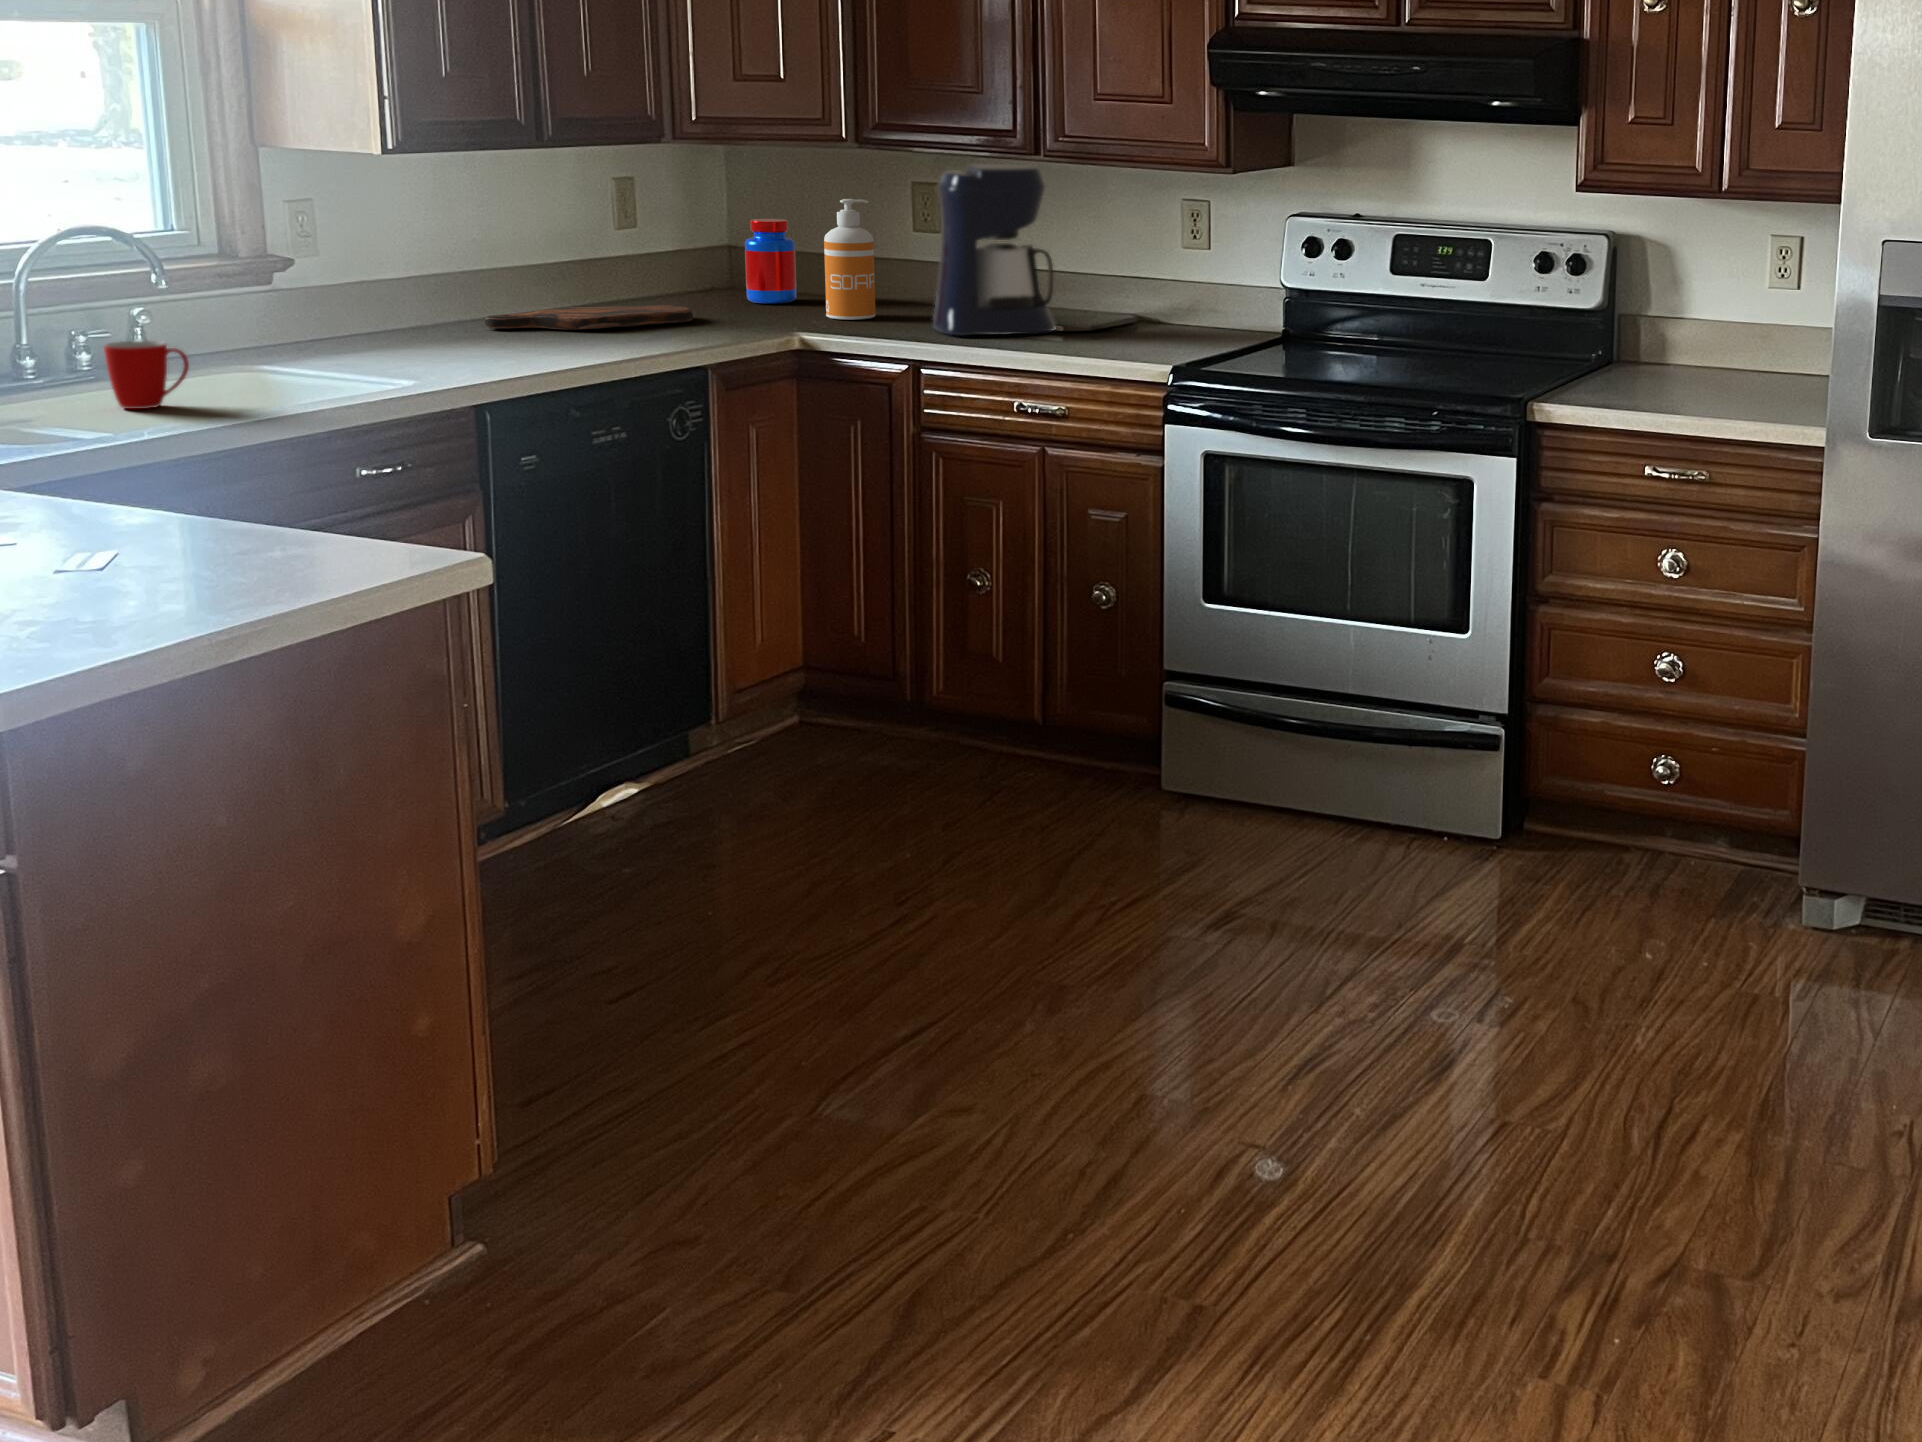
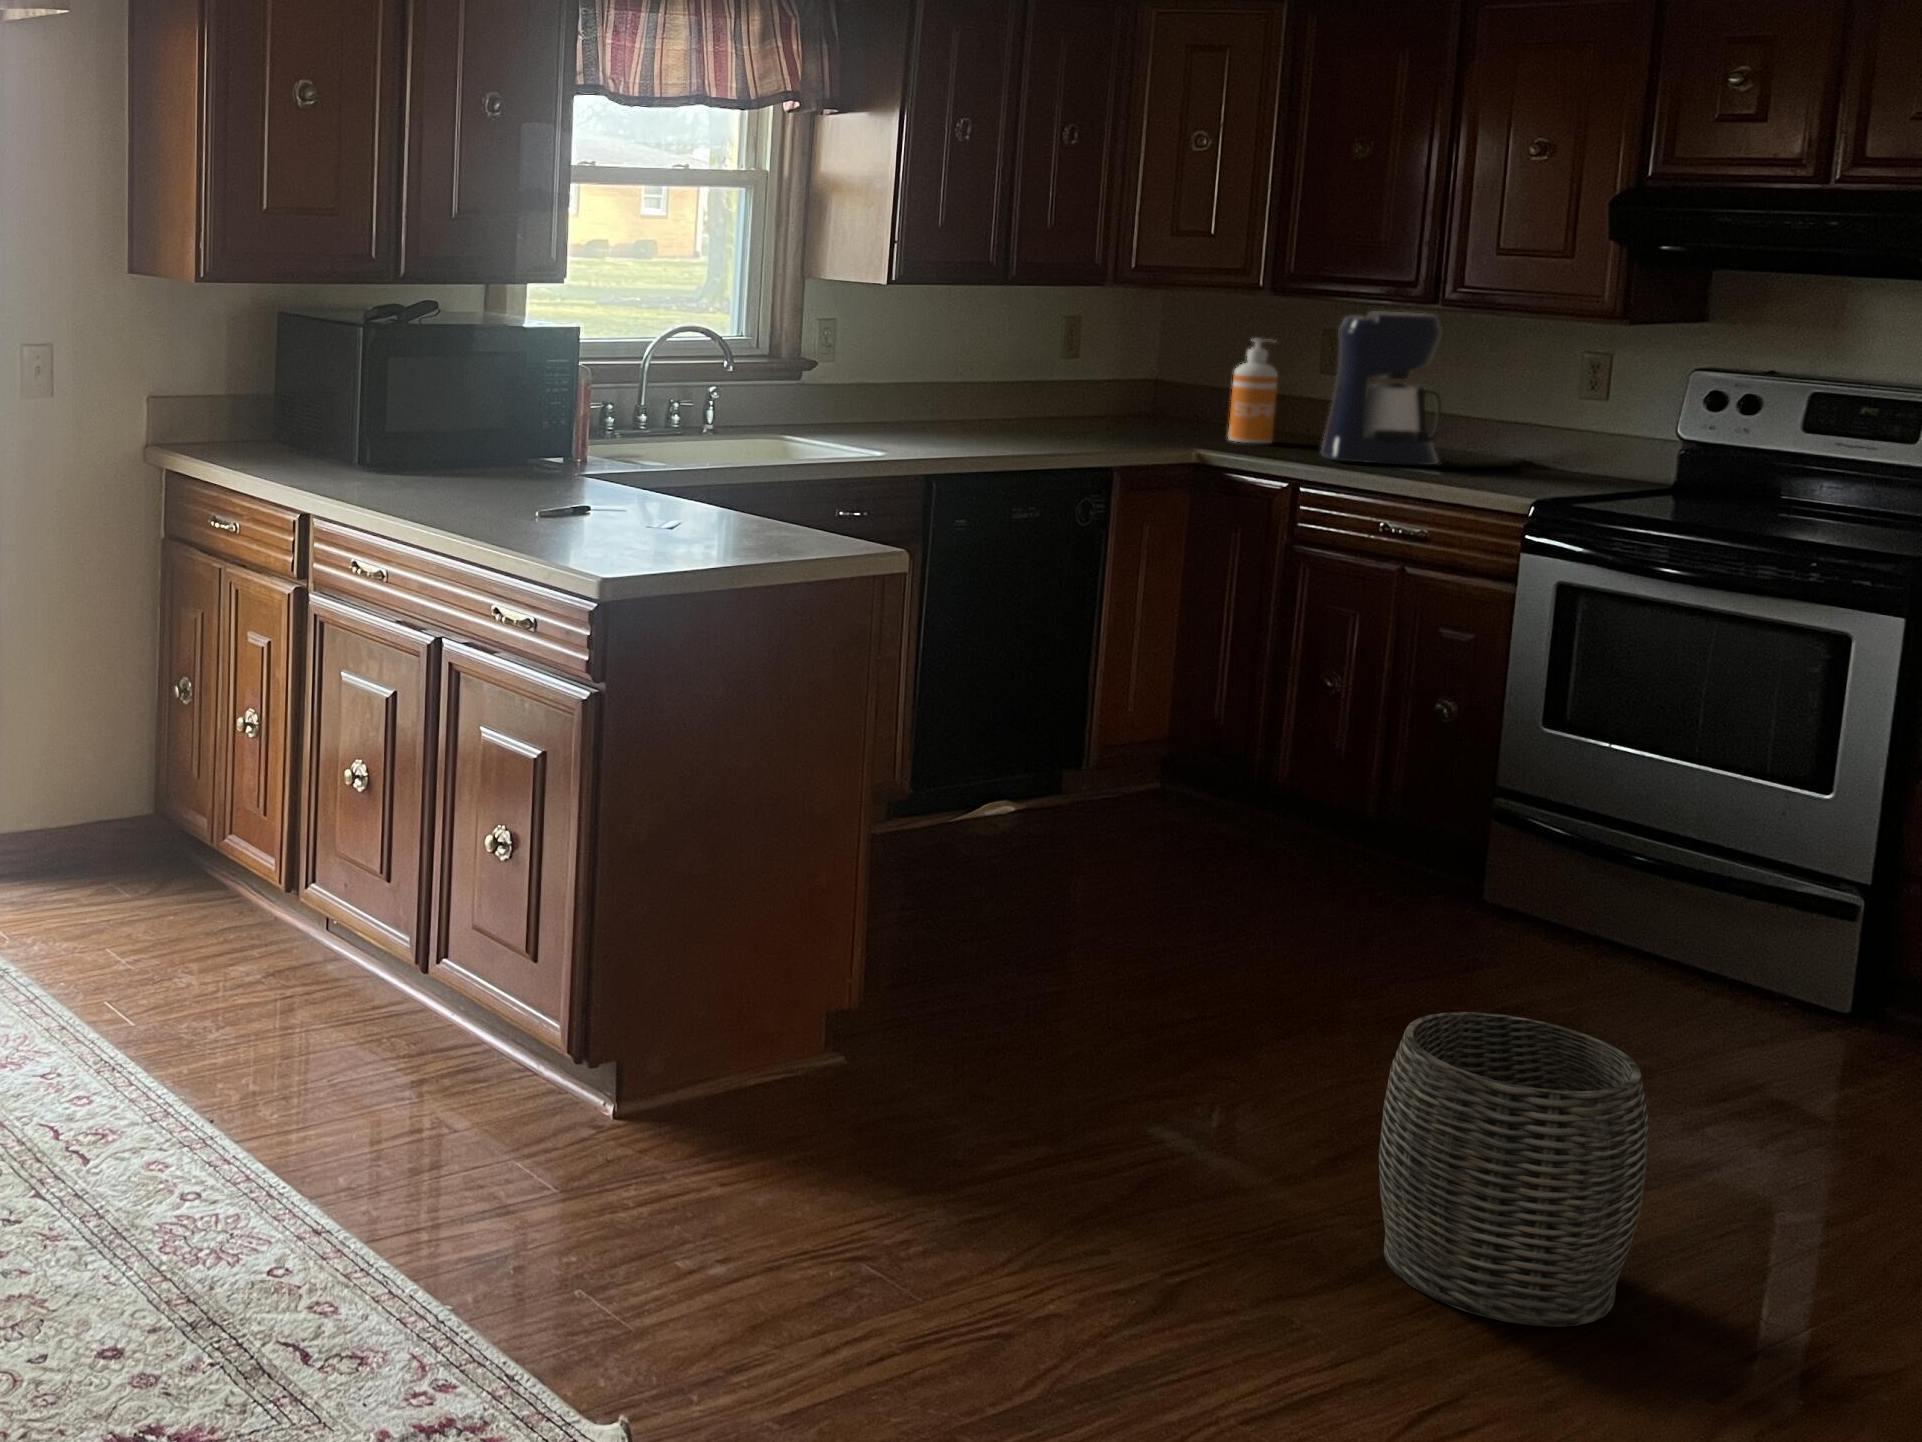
jar: present [745,219,796,304] -> none [1164,355,1211,427]
cutting board: present [485,305,693,330] -> none [949,416,1114,434]
mug: present [104,340,189,409] -> none [690,408,741,456]
woven basket: none [1180,994,1450,1357] -> present [1379,1012,1648,1327]

